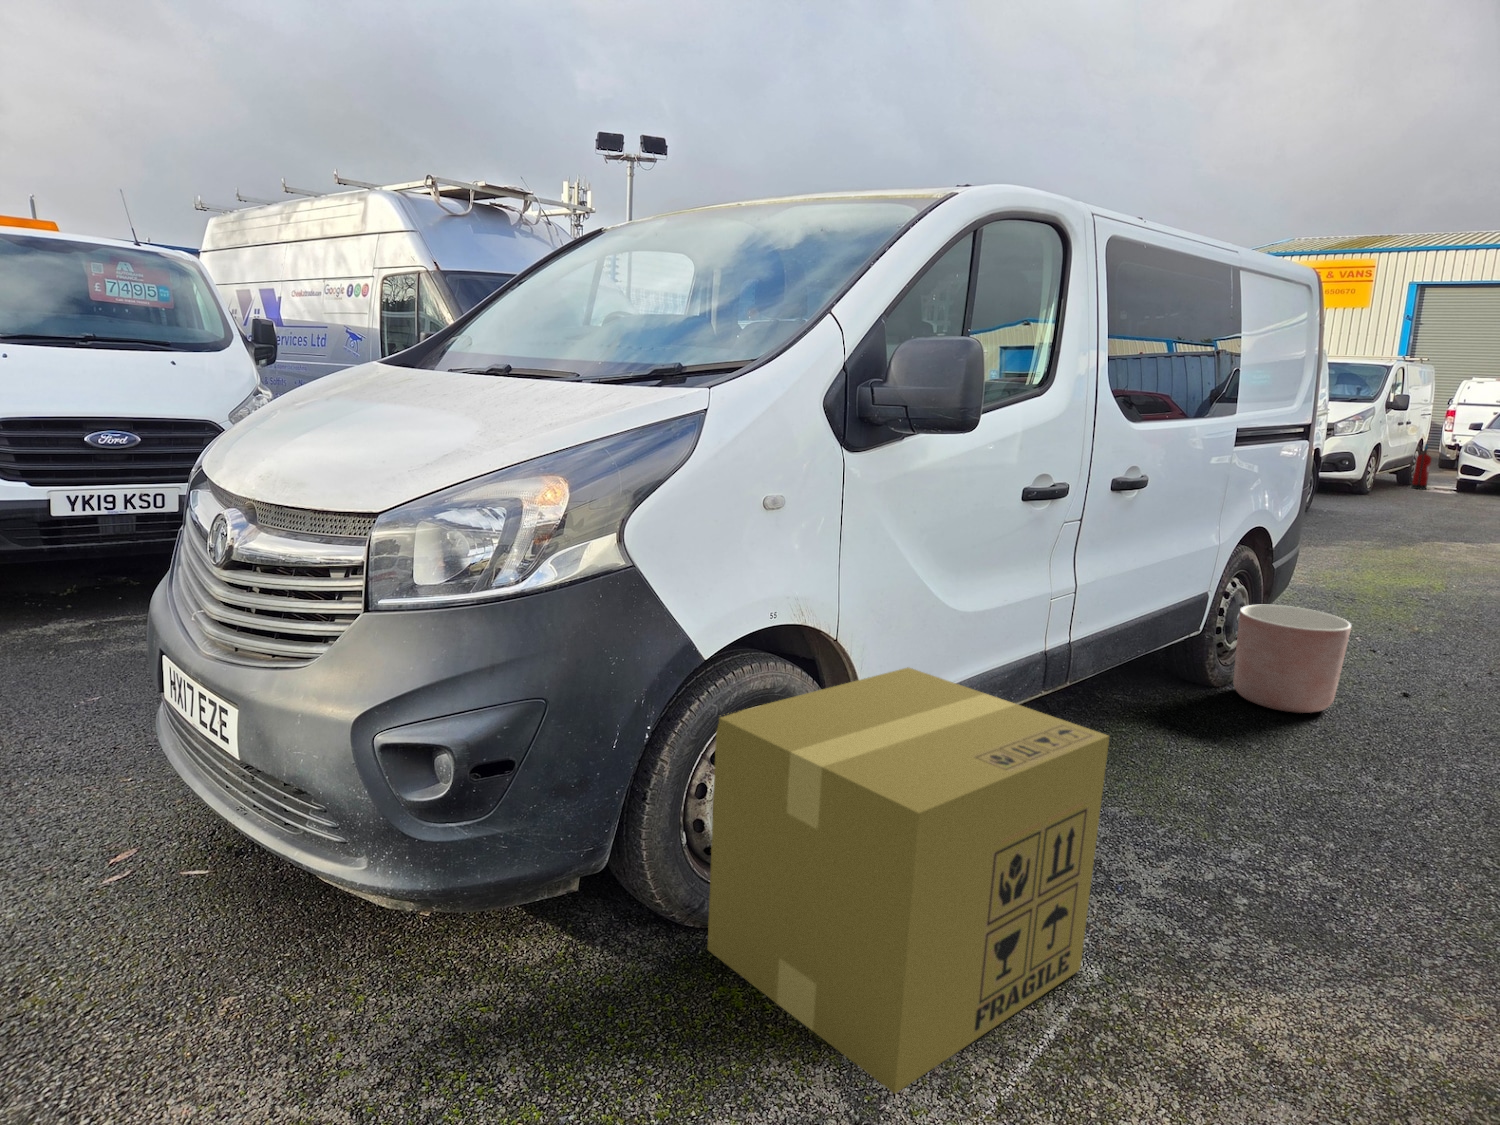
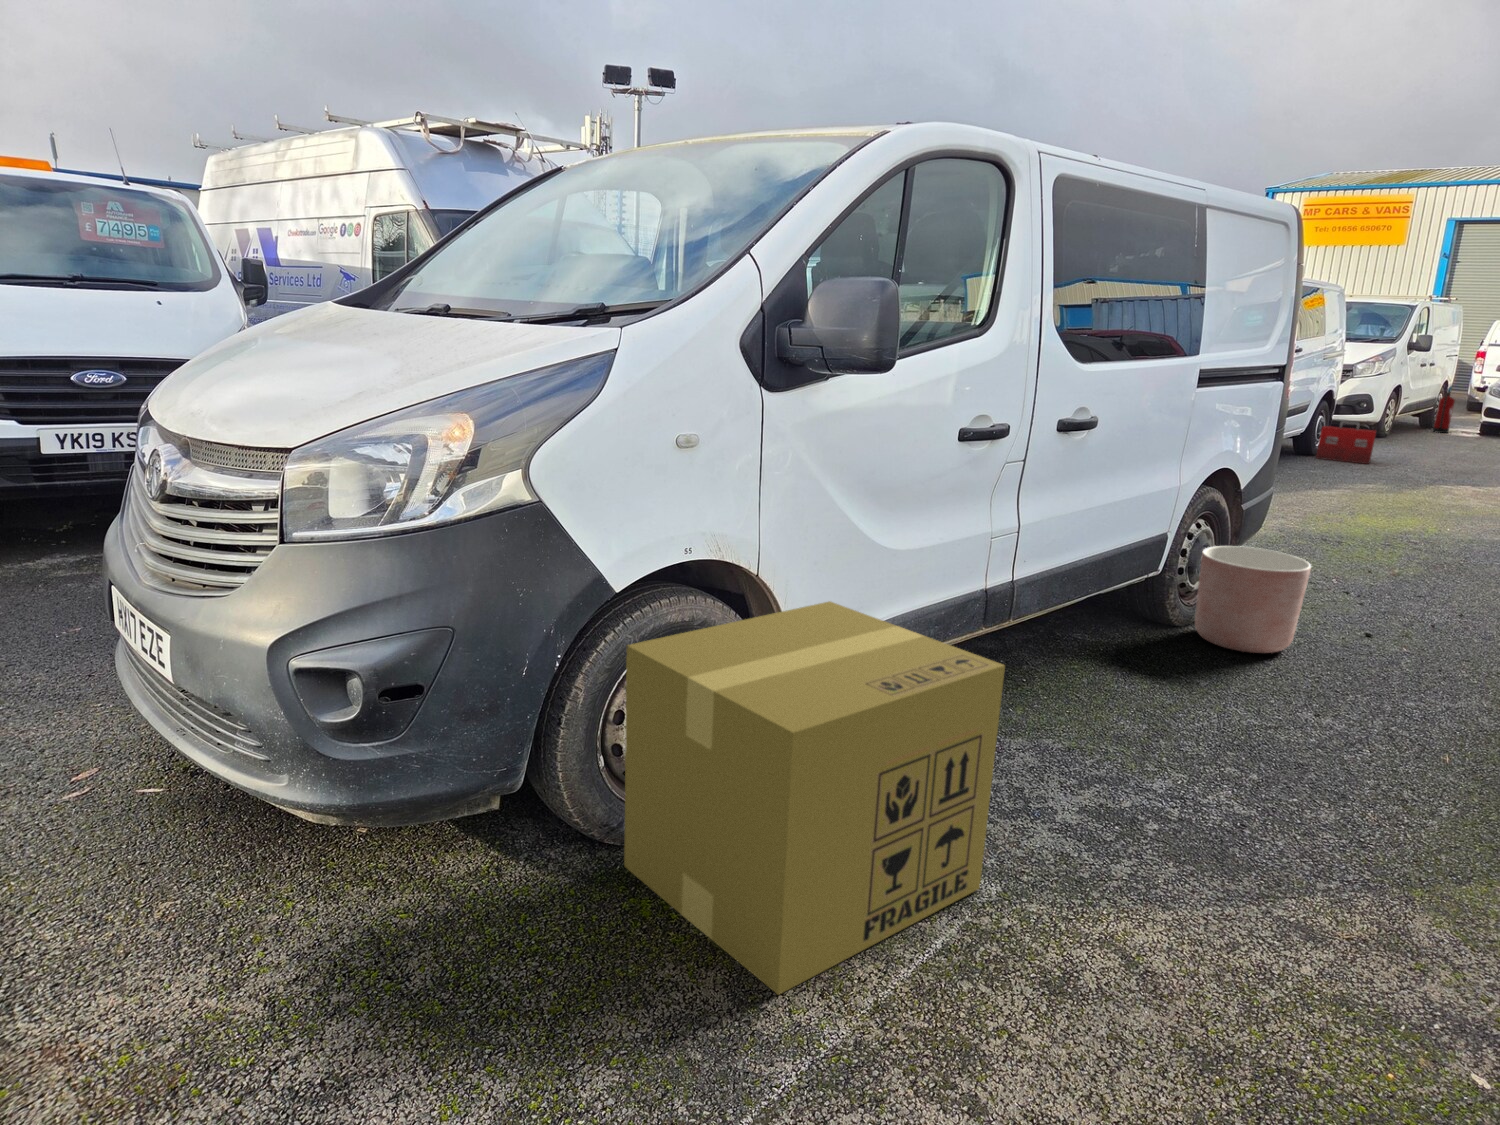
toolbox: none [1307,478,1365,520] -> present [1316,421,1376,464]

